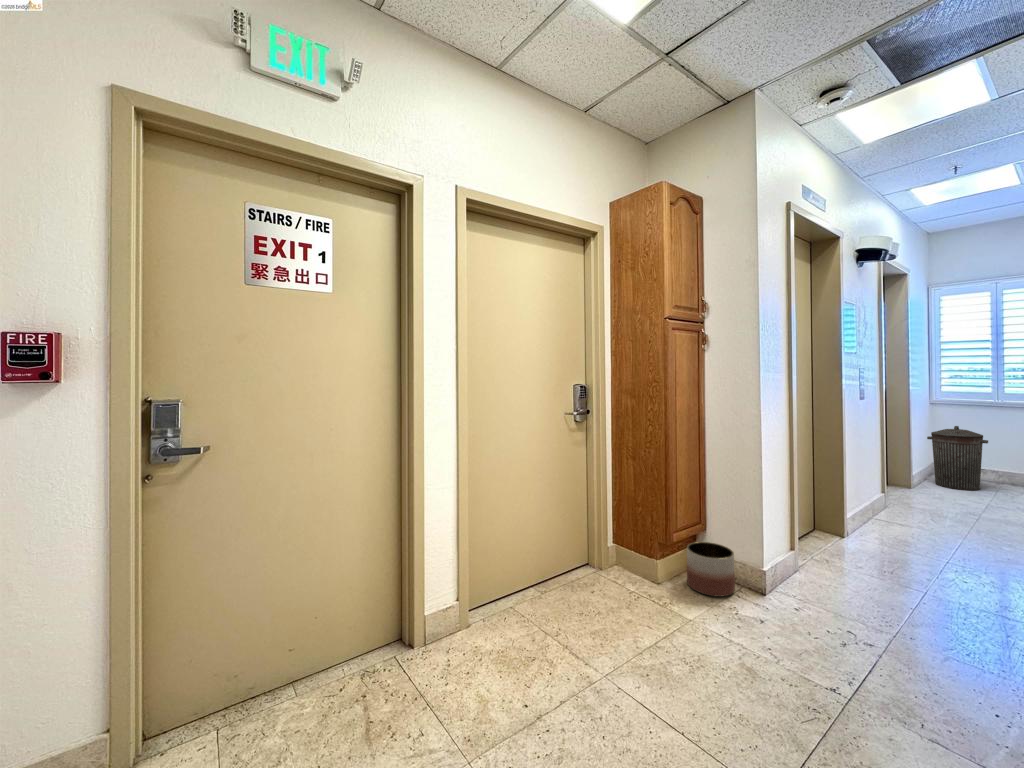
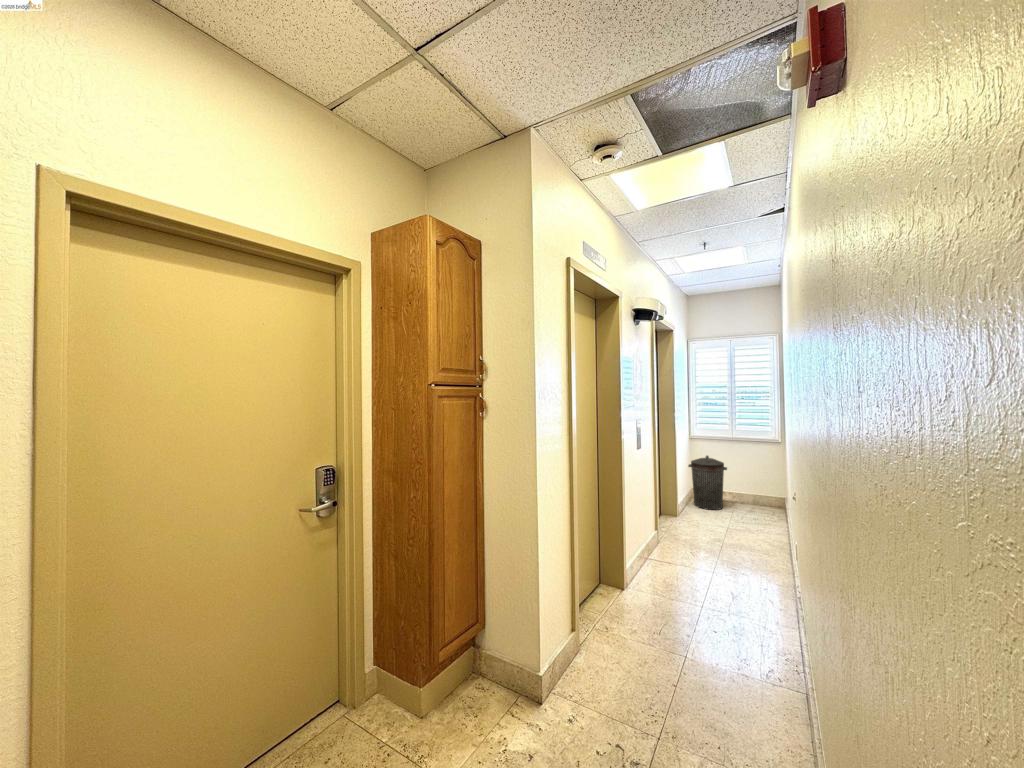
planter: present [687,542,735,597] -> none [456,649,508,732]

